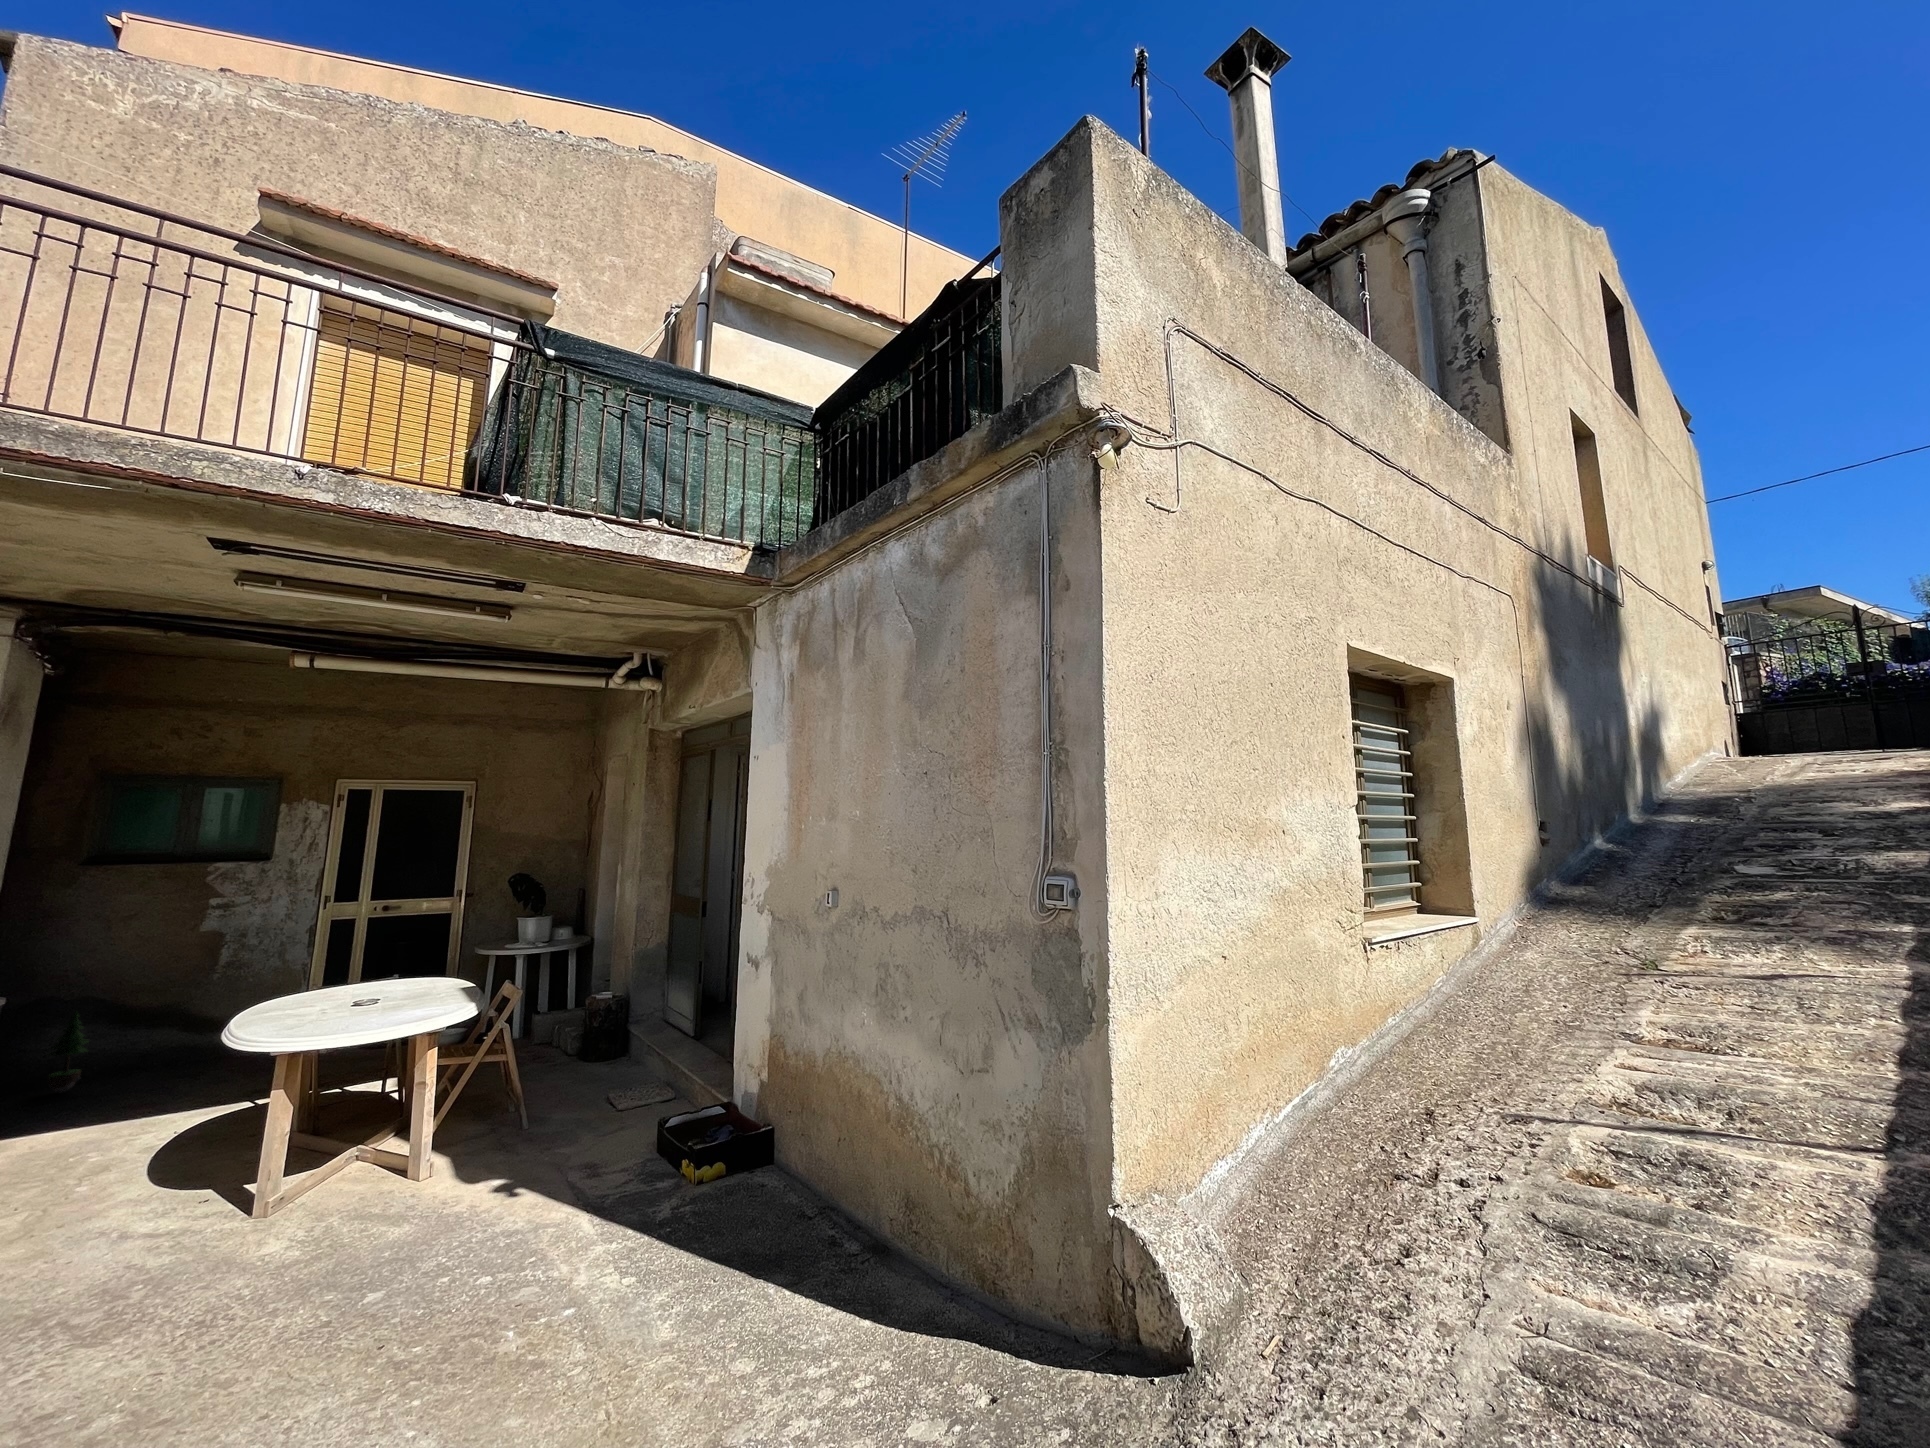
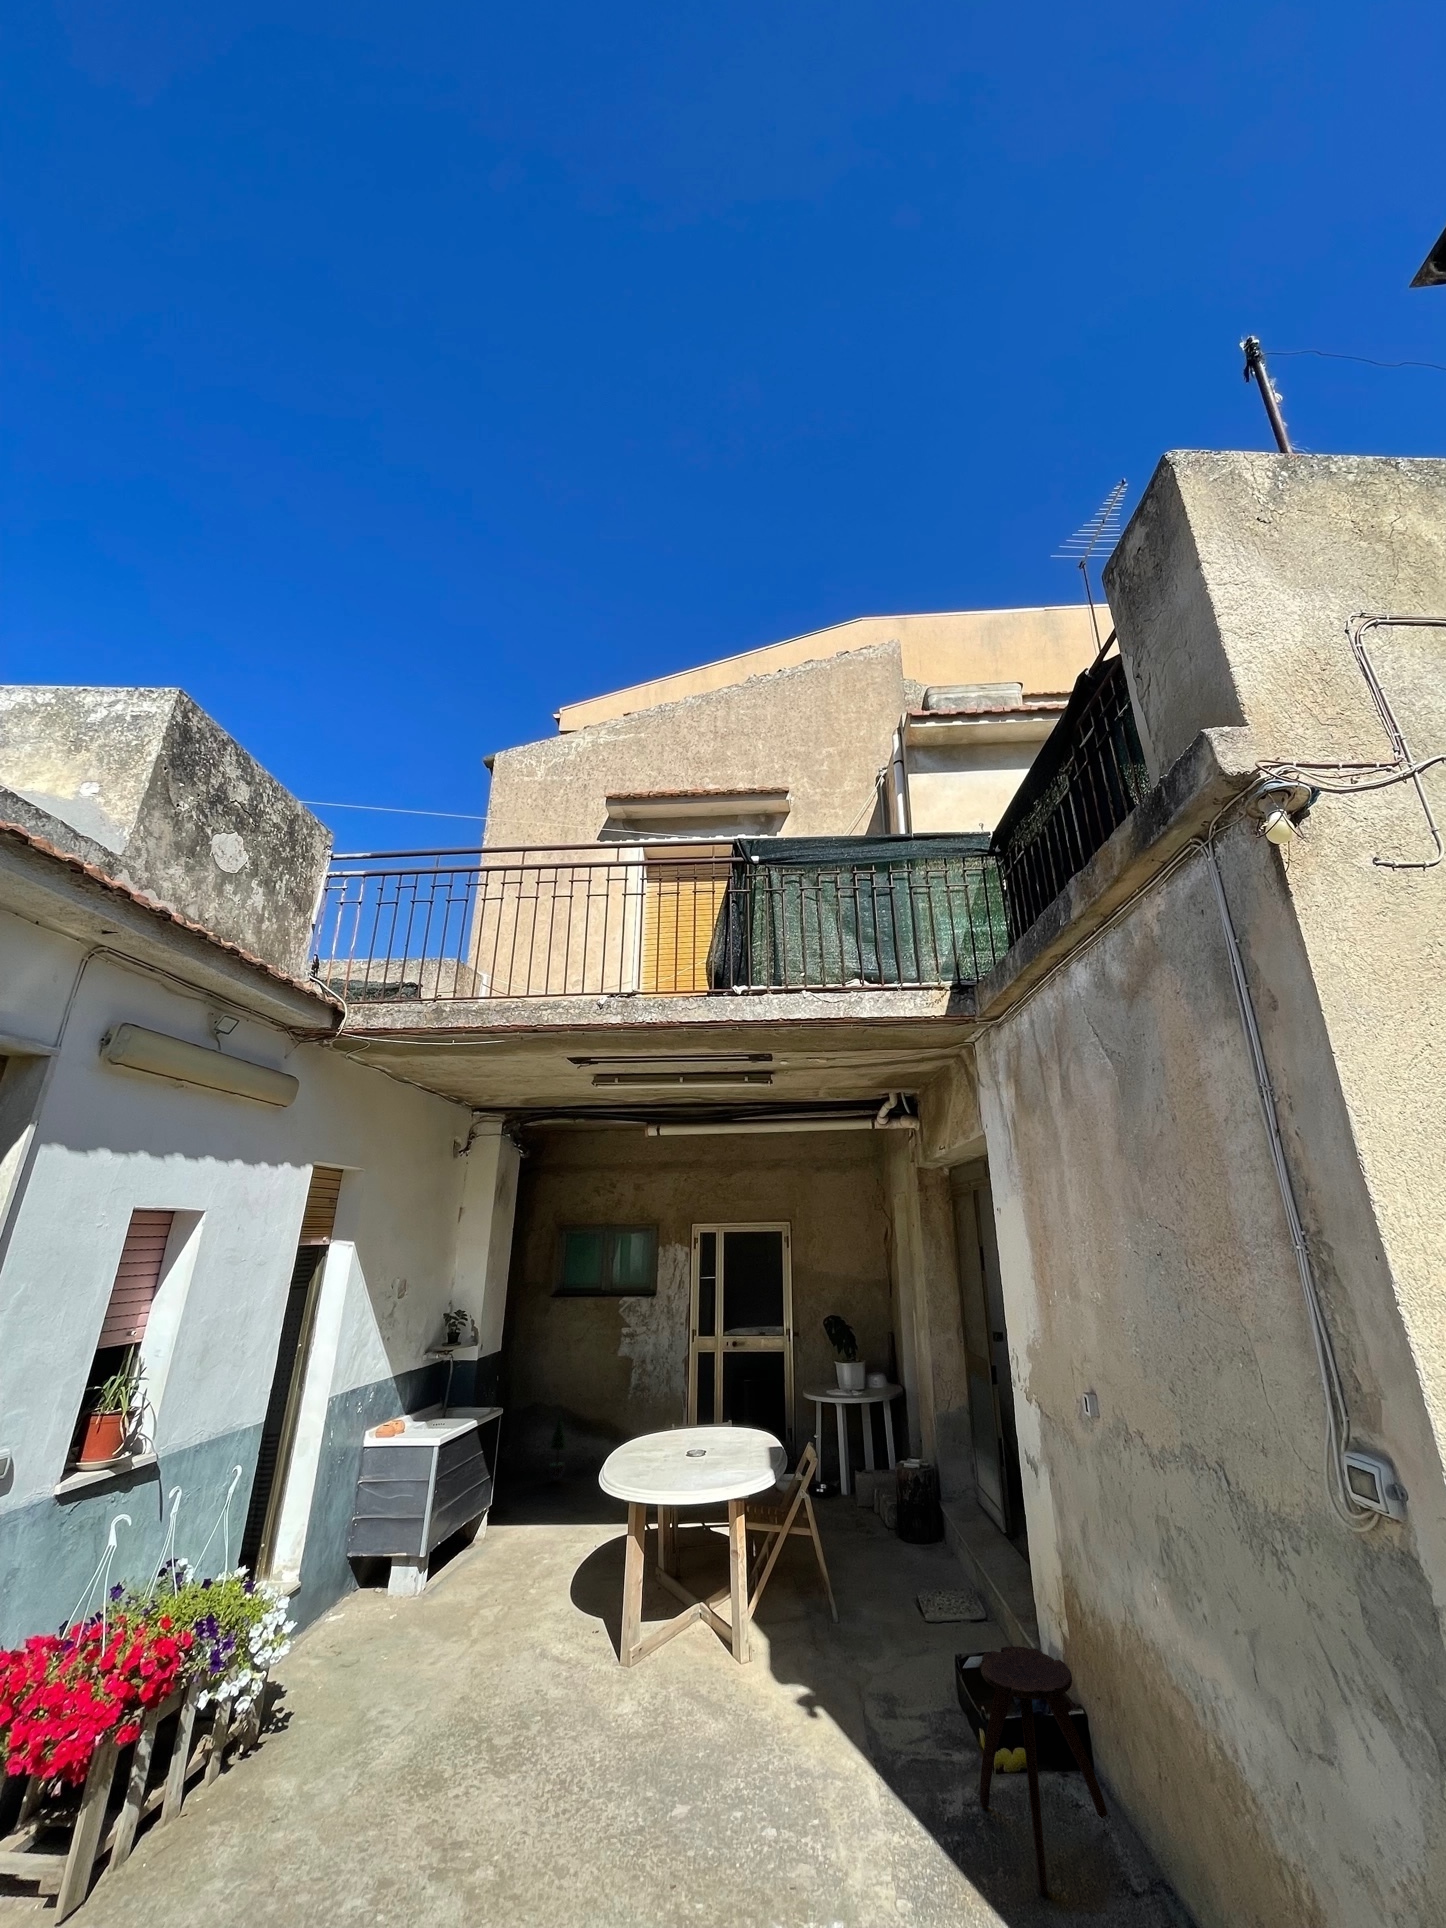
stool: none [675,1091,781,1250] -> present [979,1646,1108,1895]

